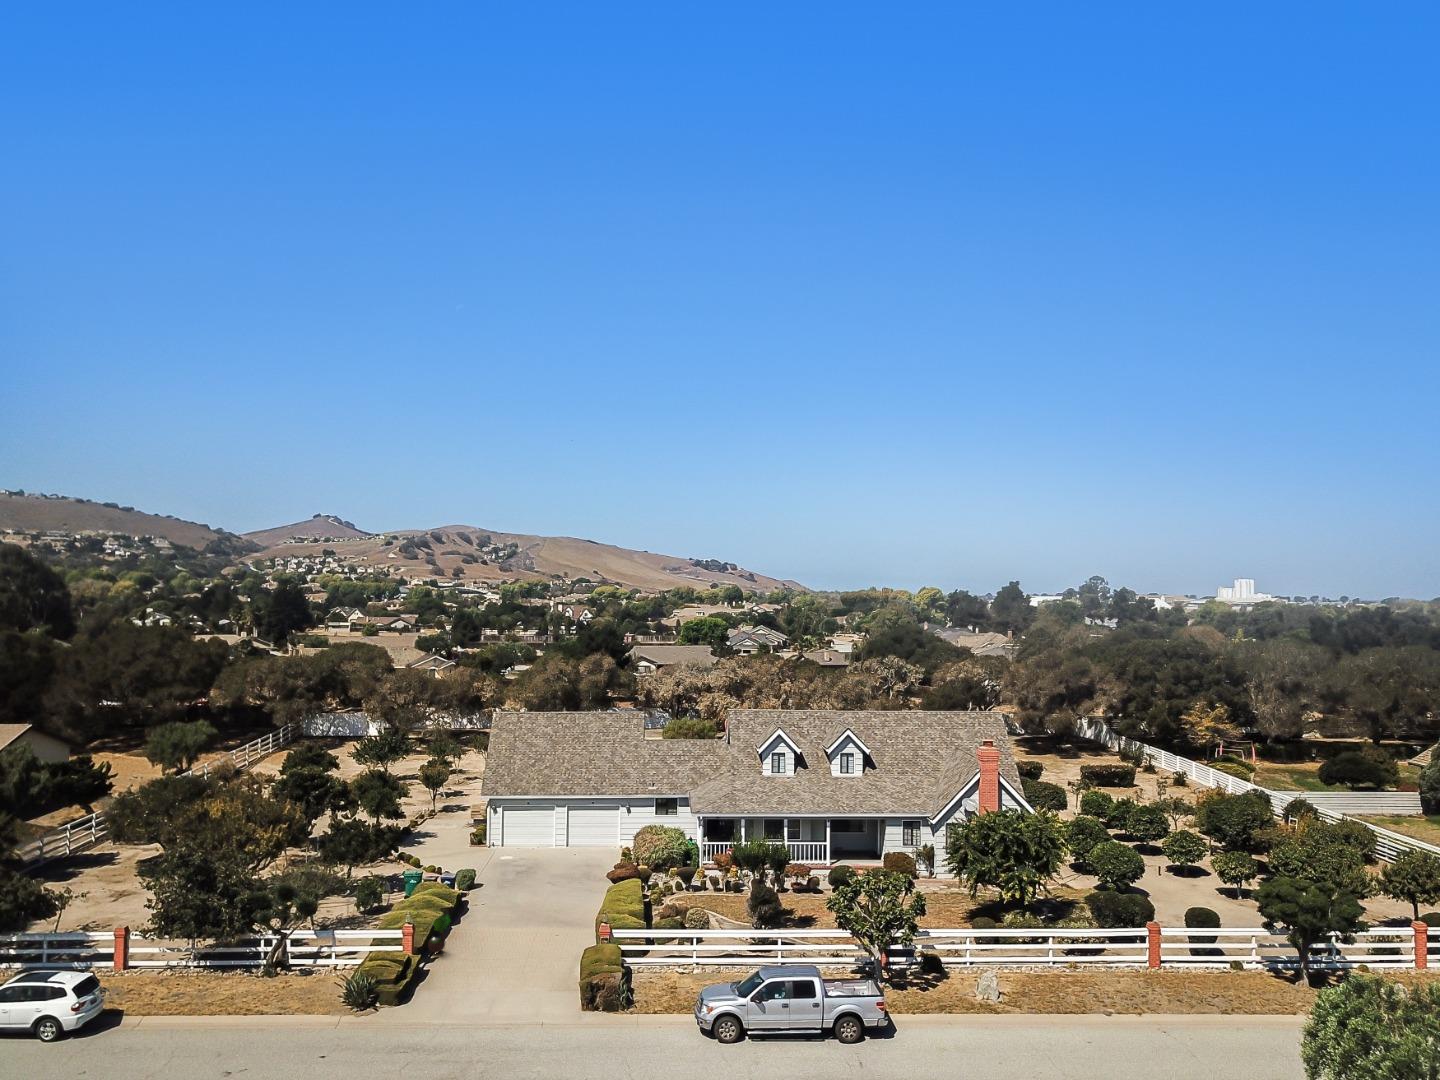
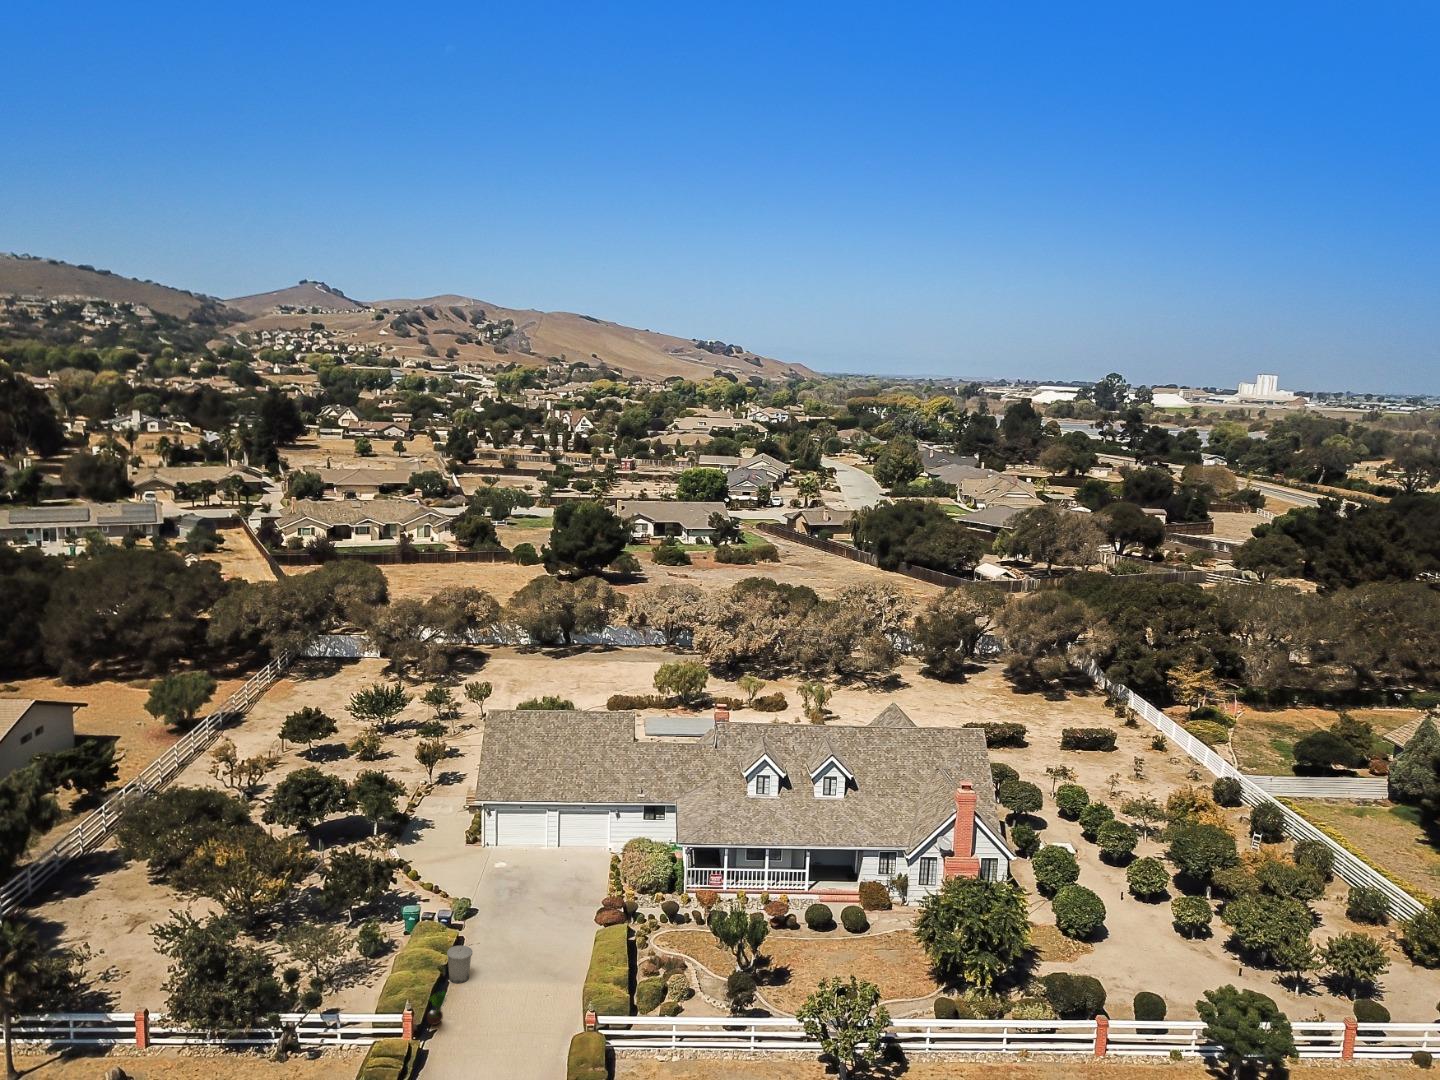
trash can: none [451,890,478,928] -> present [447,945,473,983]

